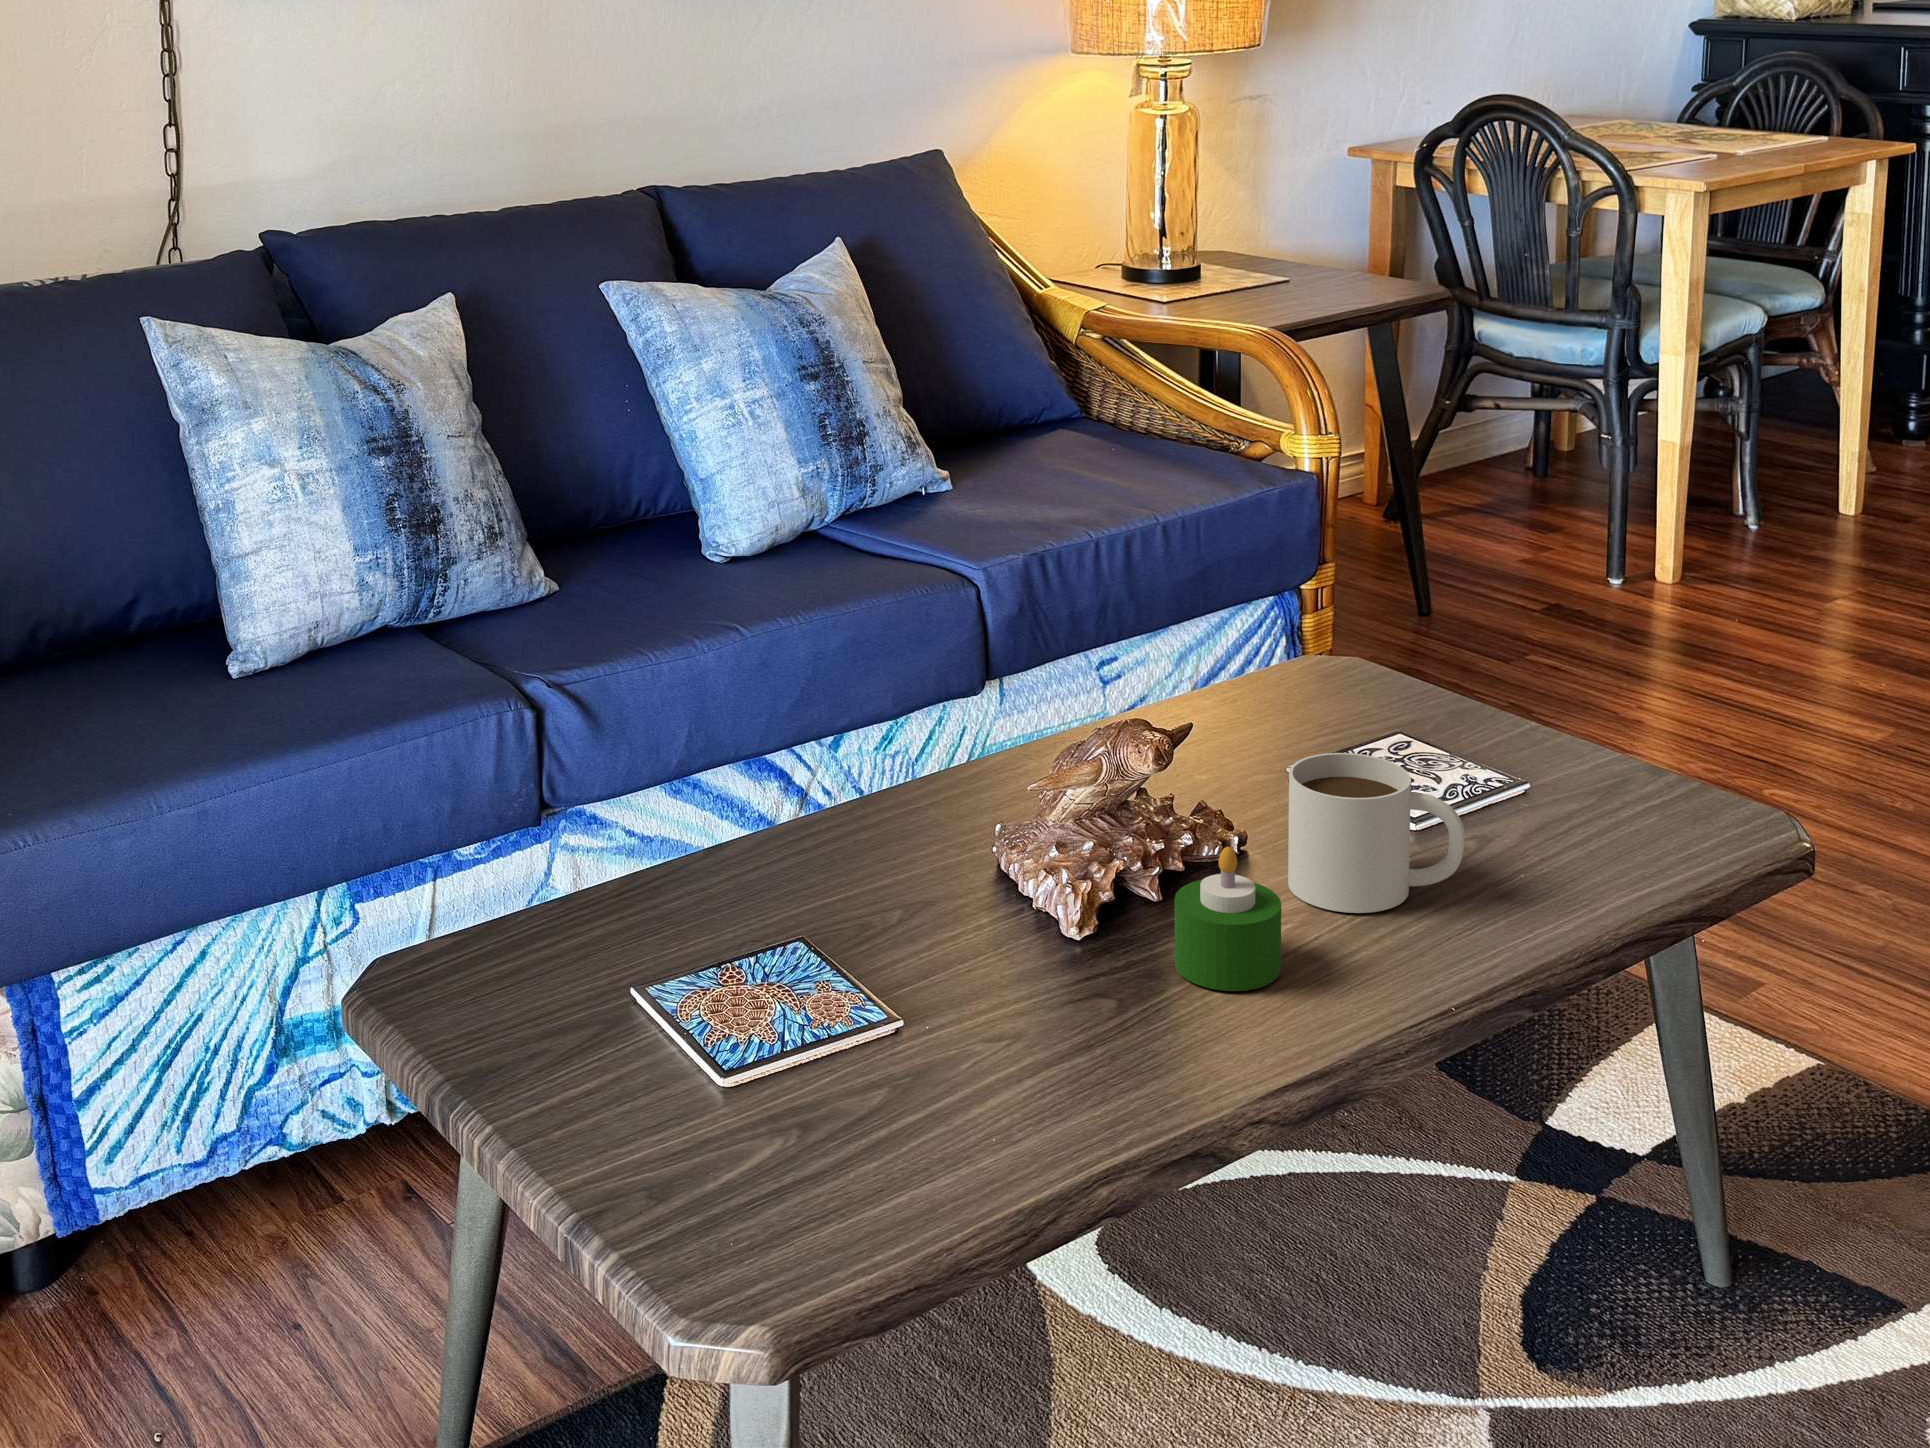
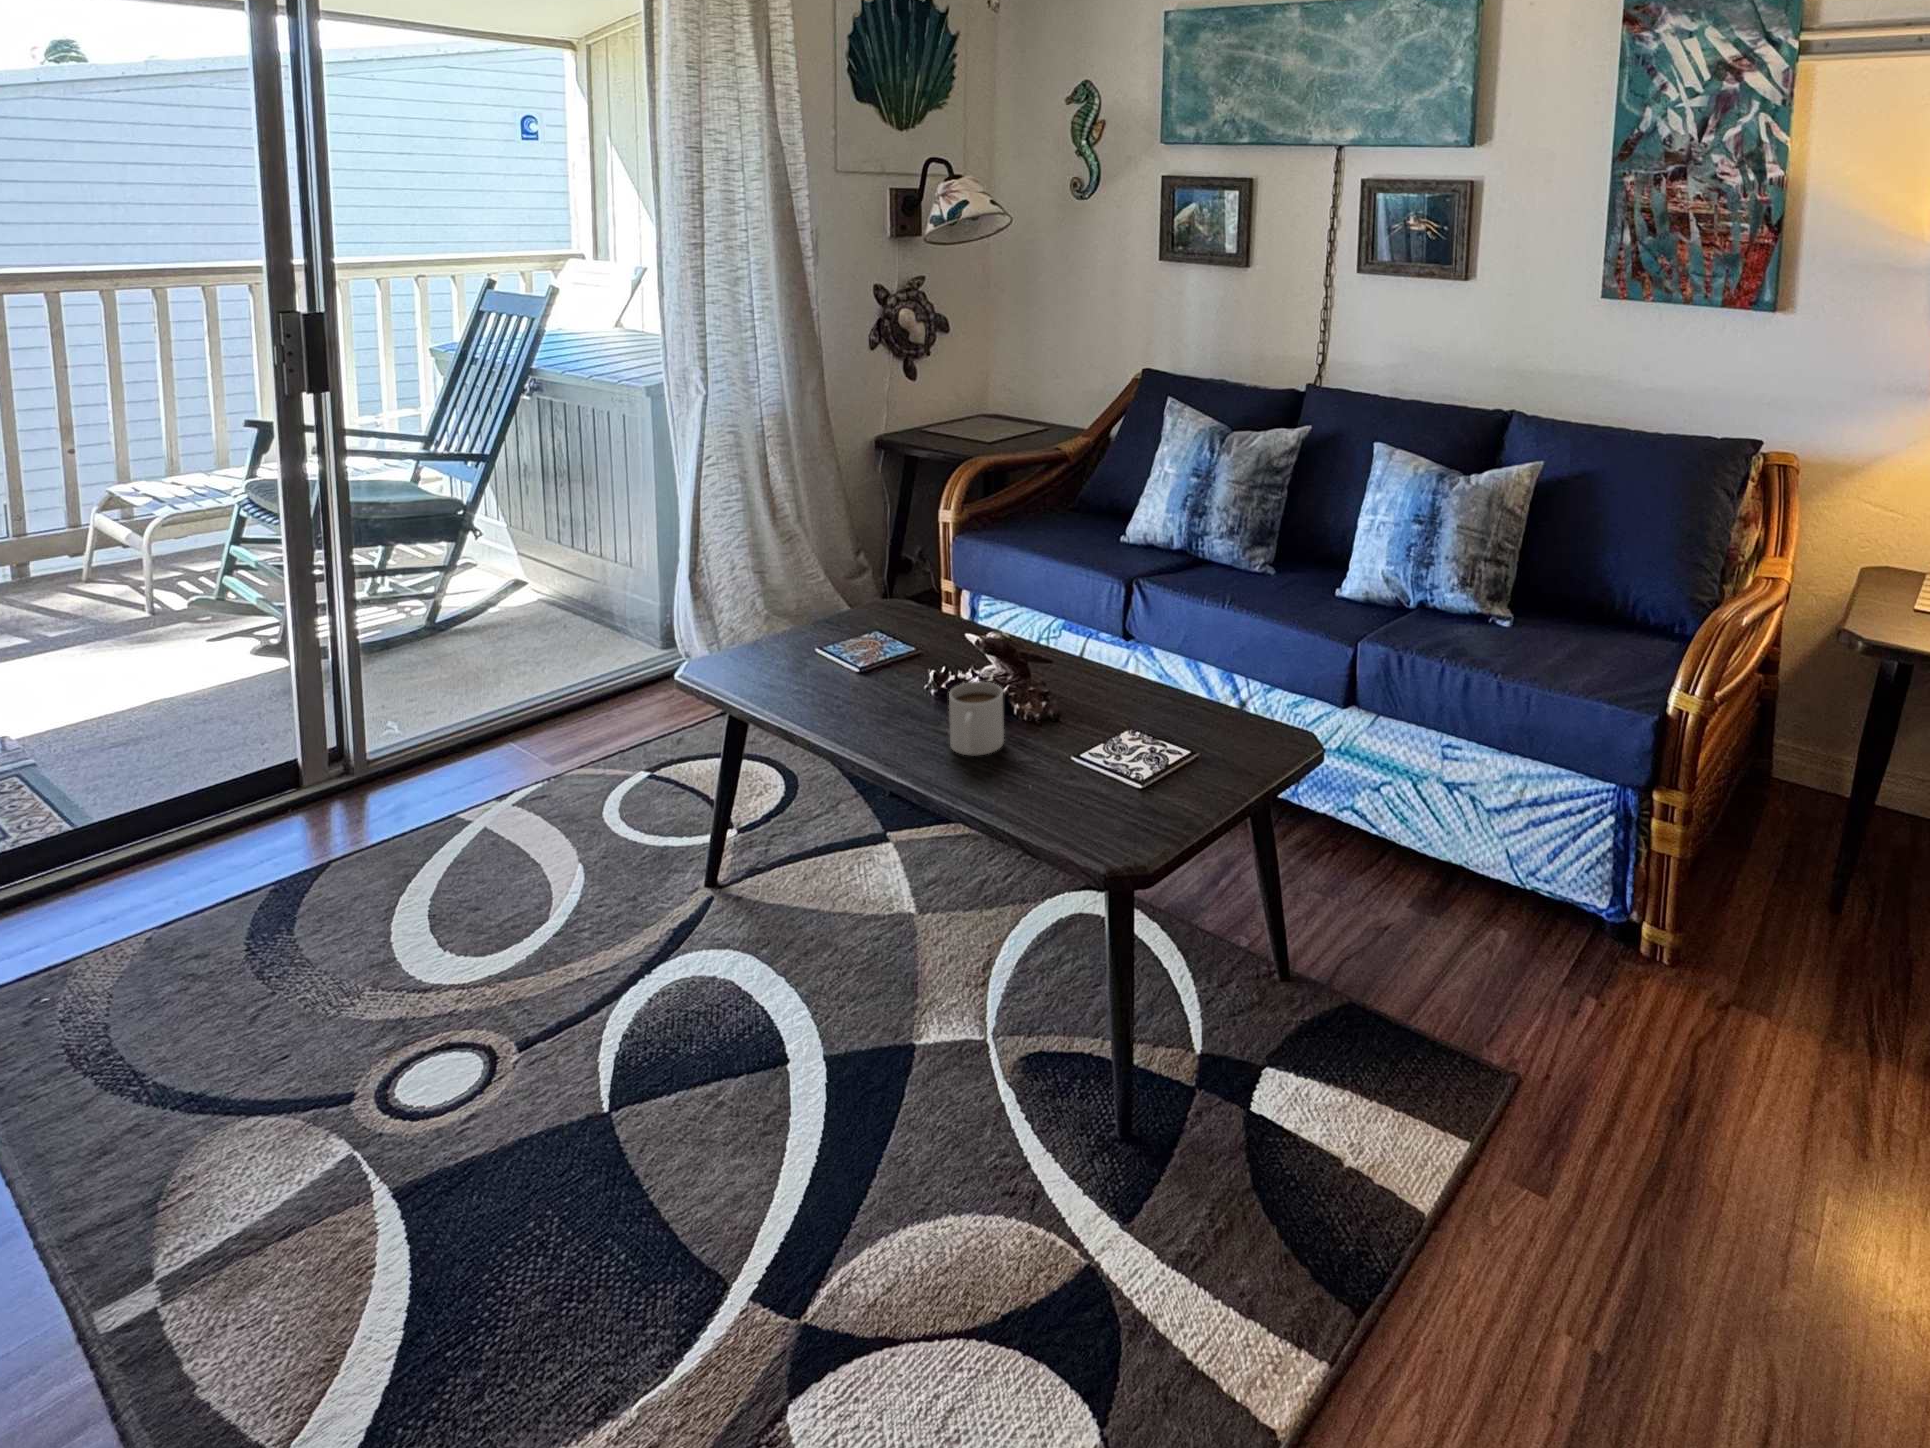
candle: present [1175,847,1281,991] -> none [878,673,922,732]

